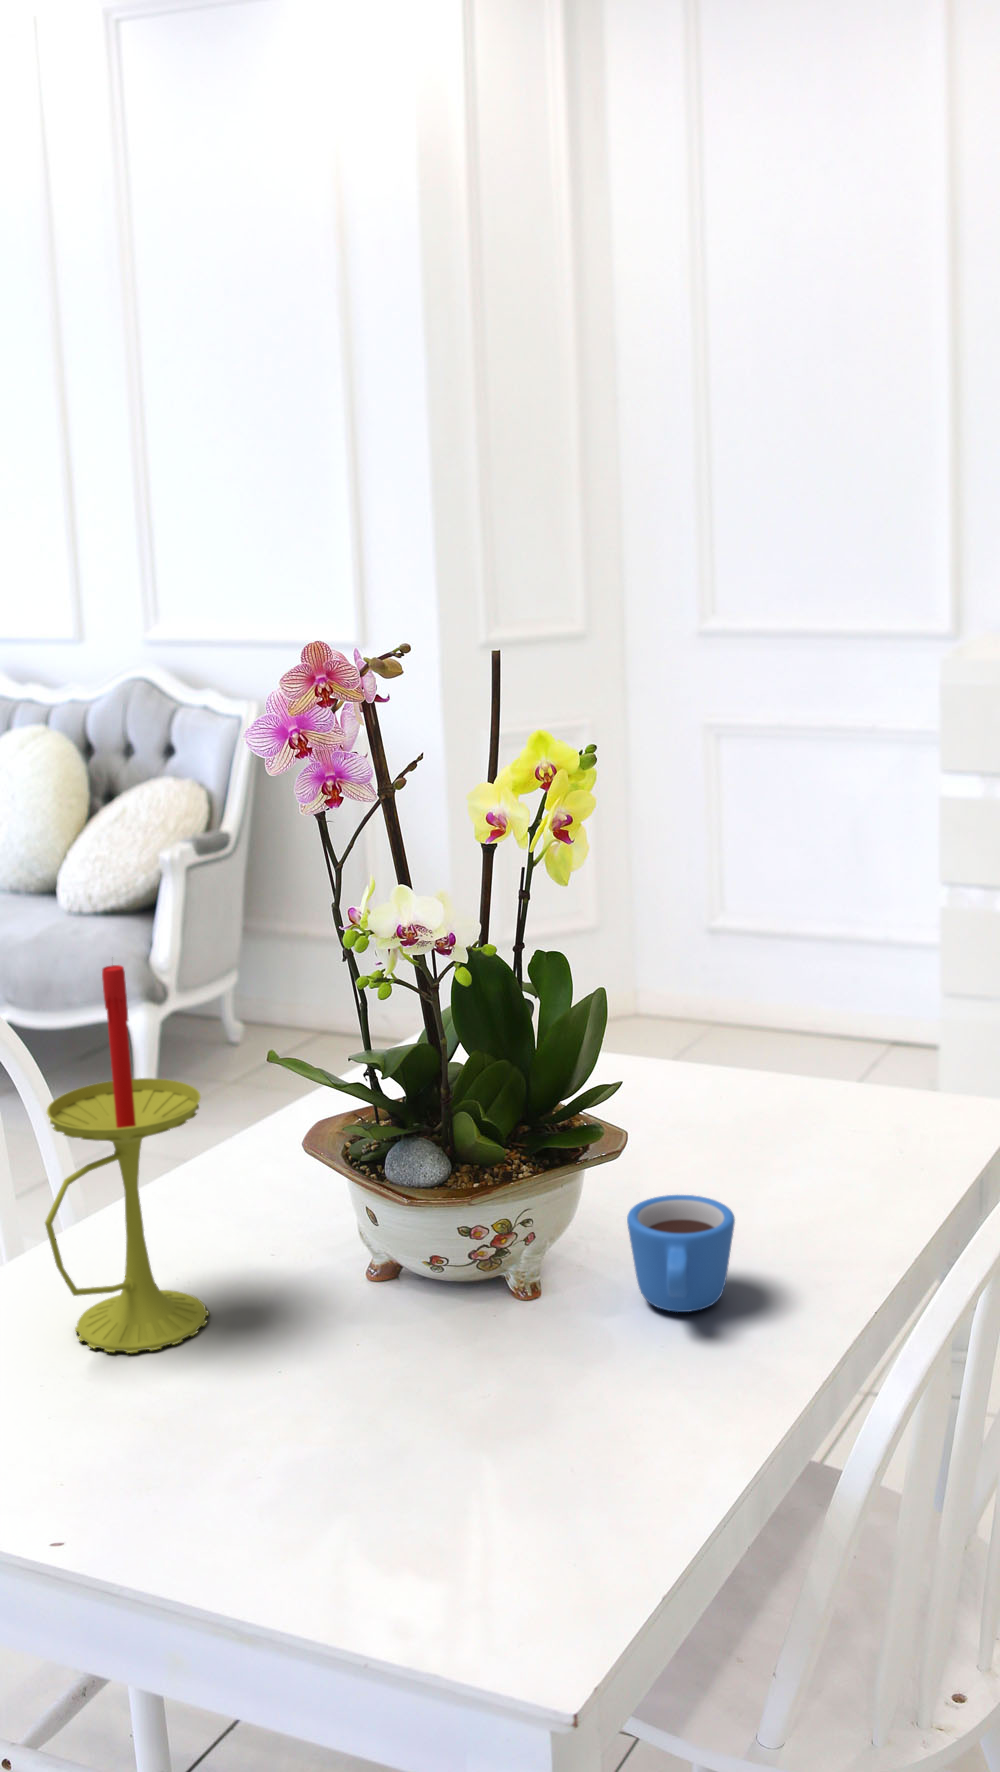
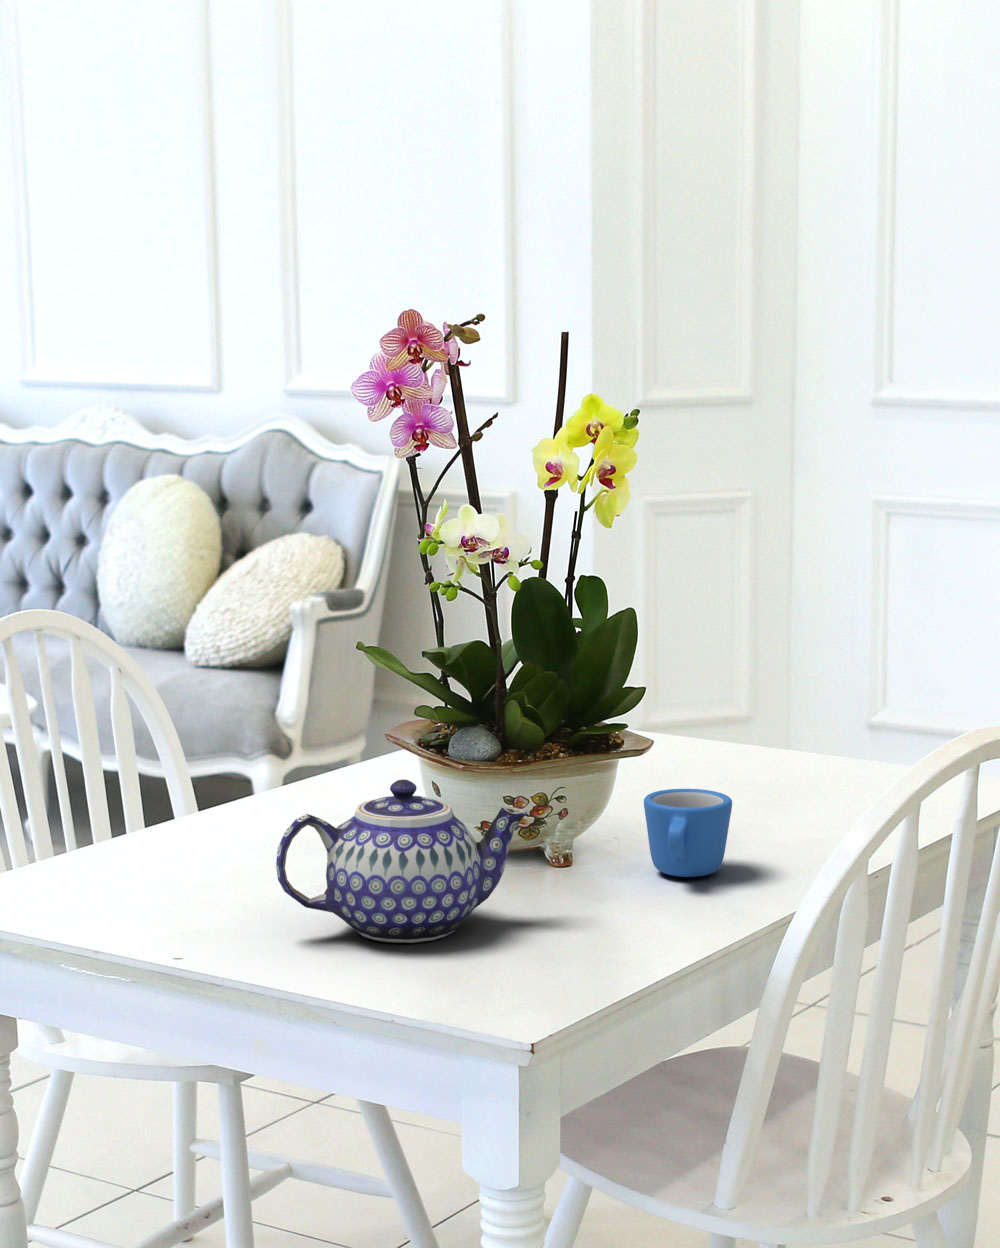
candle: present [45,965,209,1353] -> none [176,561,304,880]
teapot: none [184,1259,503,1475] -> present [276,779,527,943]

